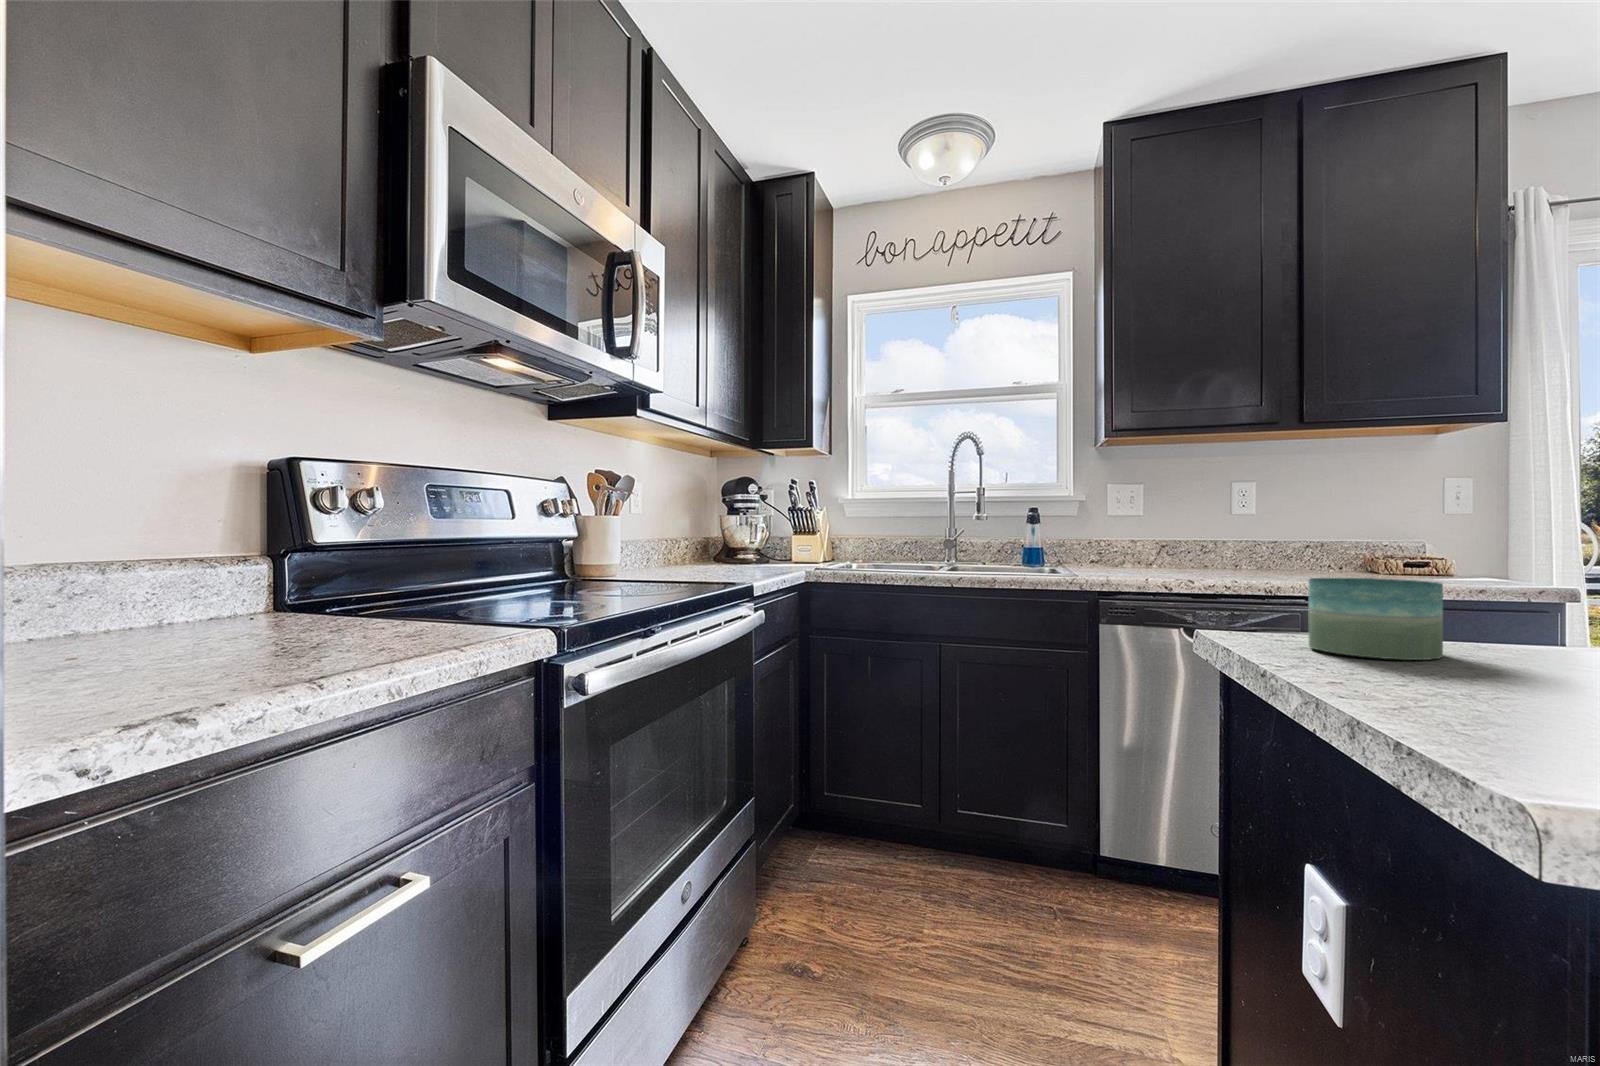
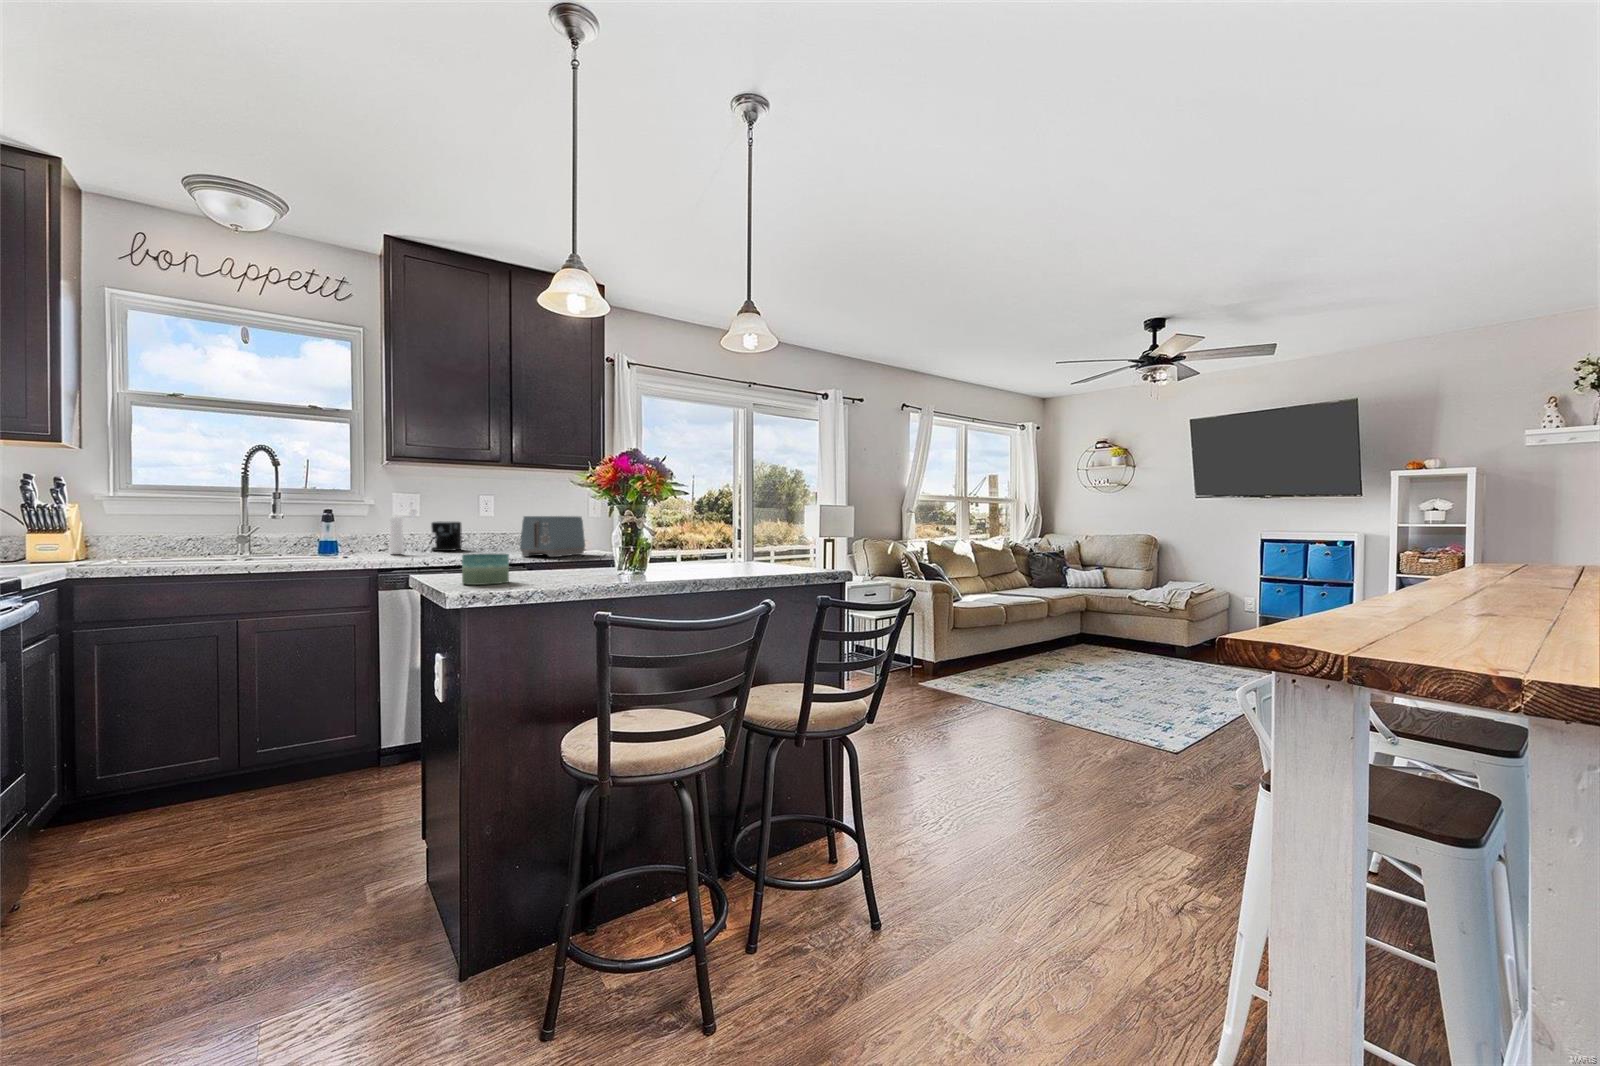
pepper mill: none [1107,505,1144,568] -> present [389,509,417,554]
toaster: none [1318,509,1454,585] -> present [520,516,585,557]
coffee maker: none [1162,523,1260,566] -> present [431,521,462,551]

